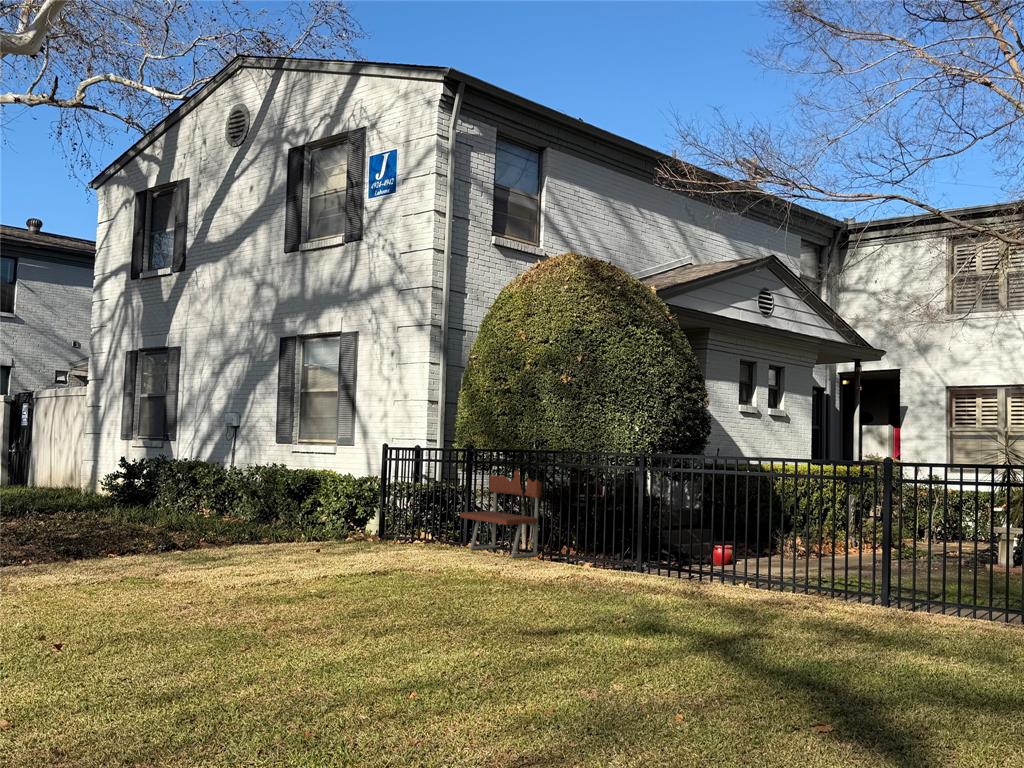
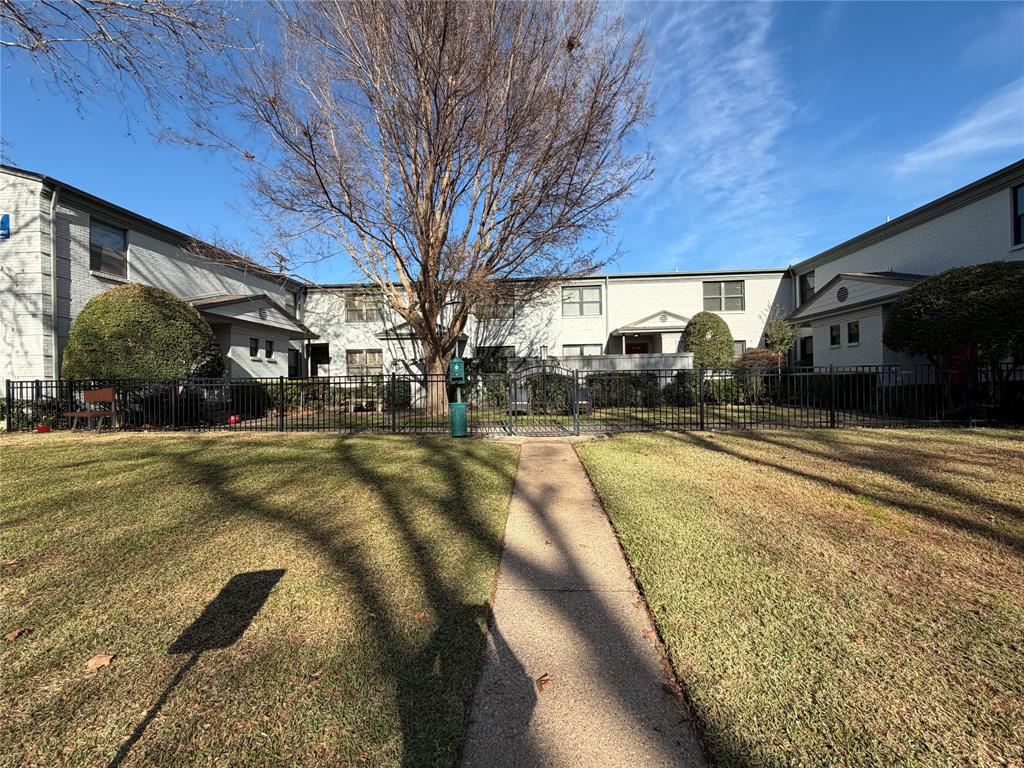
decorative plant: none [418,499,445,543] -> present [37,412,53,432]

